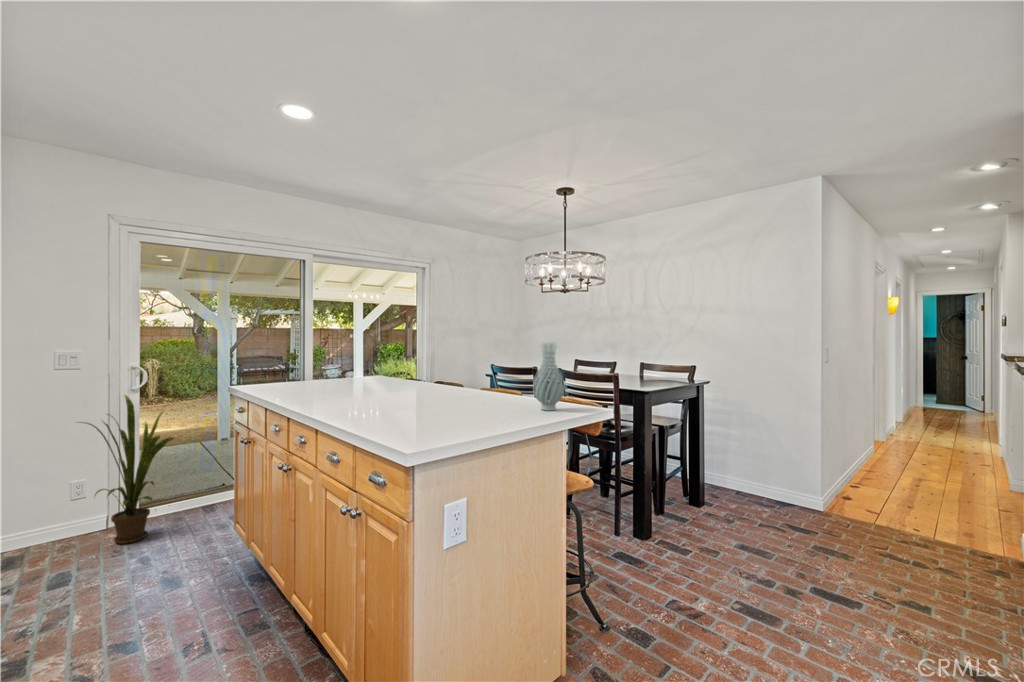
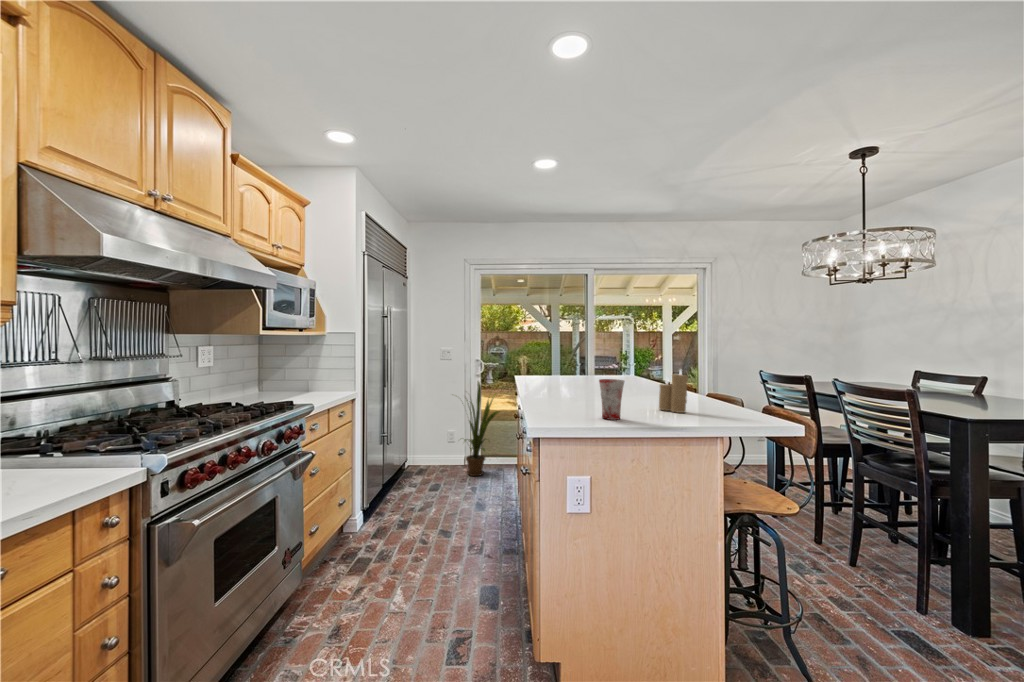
vase: present [533,343,564,411] -> none [721,345,760,419]
candle: none [473,367,503,412] -> present [659,370,688,413]
mug: none [444,384,472,429] -> present [599,379,624,420]

